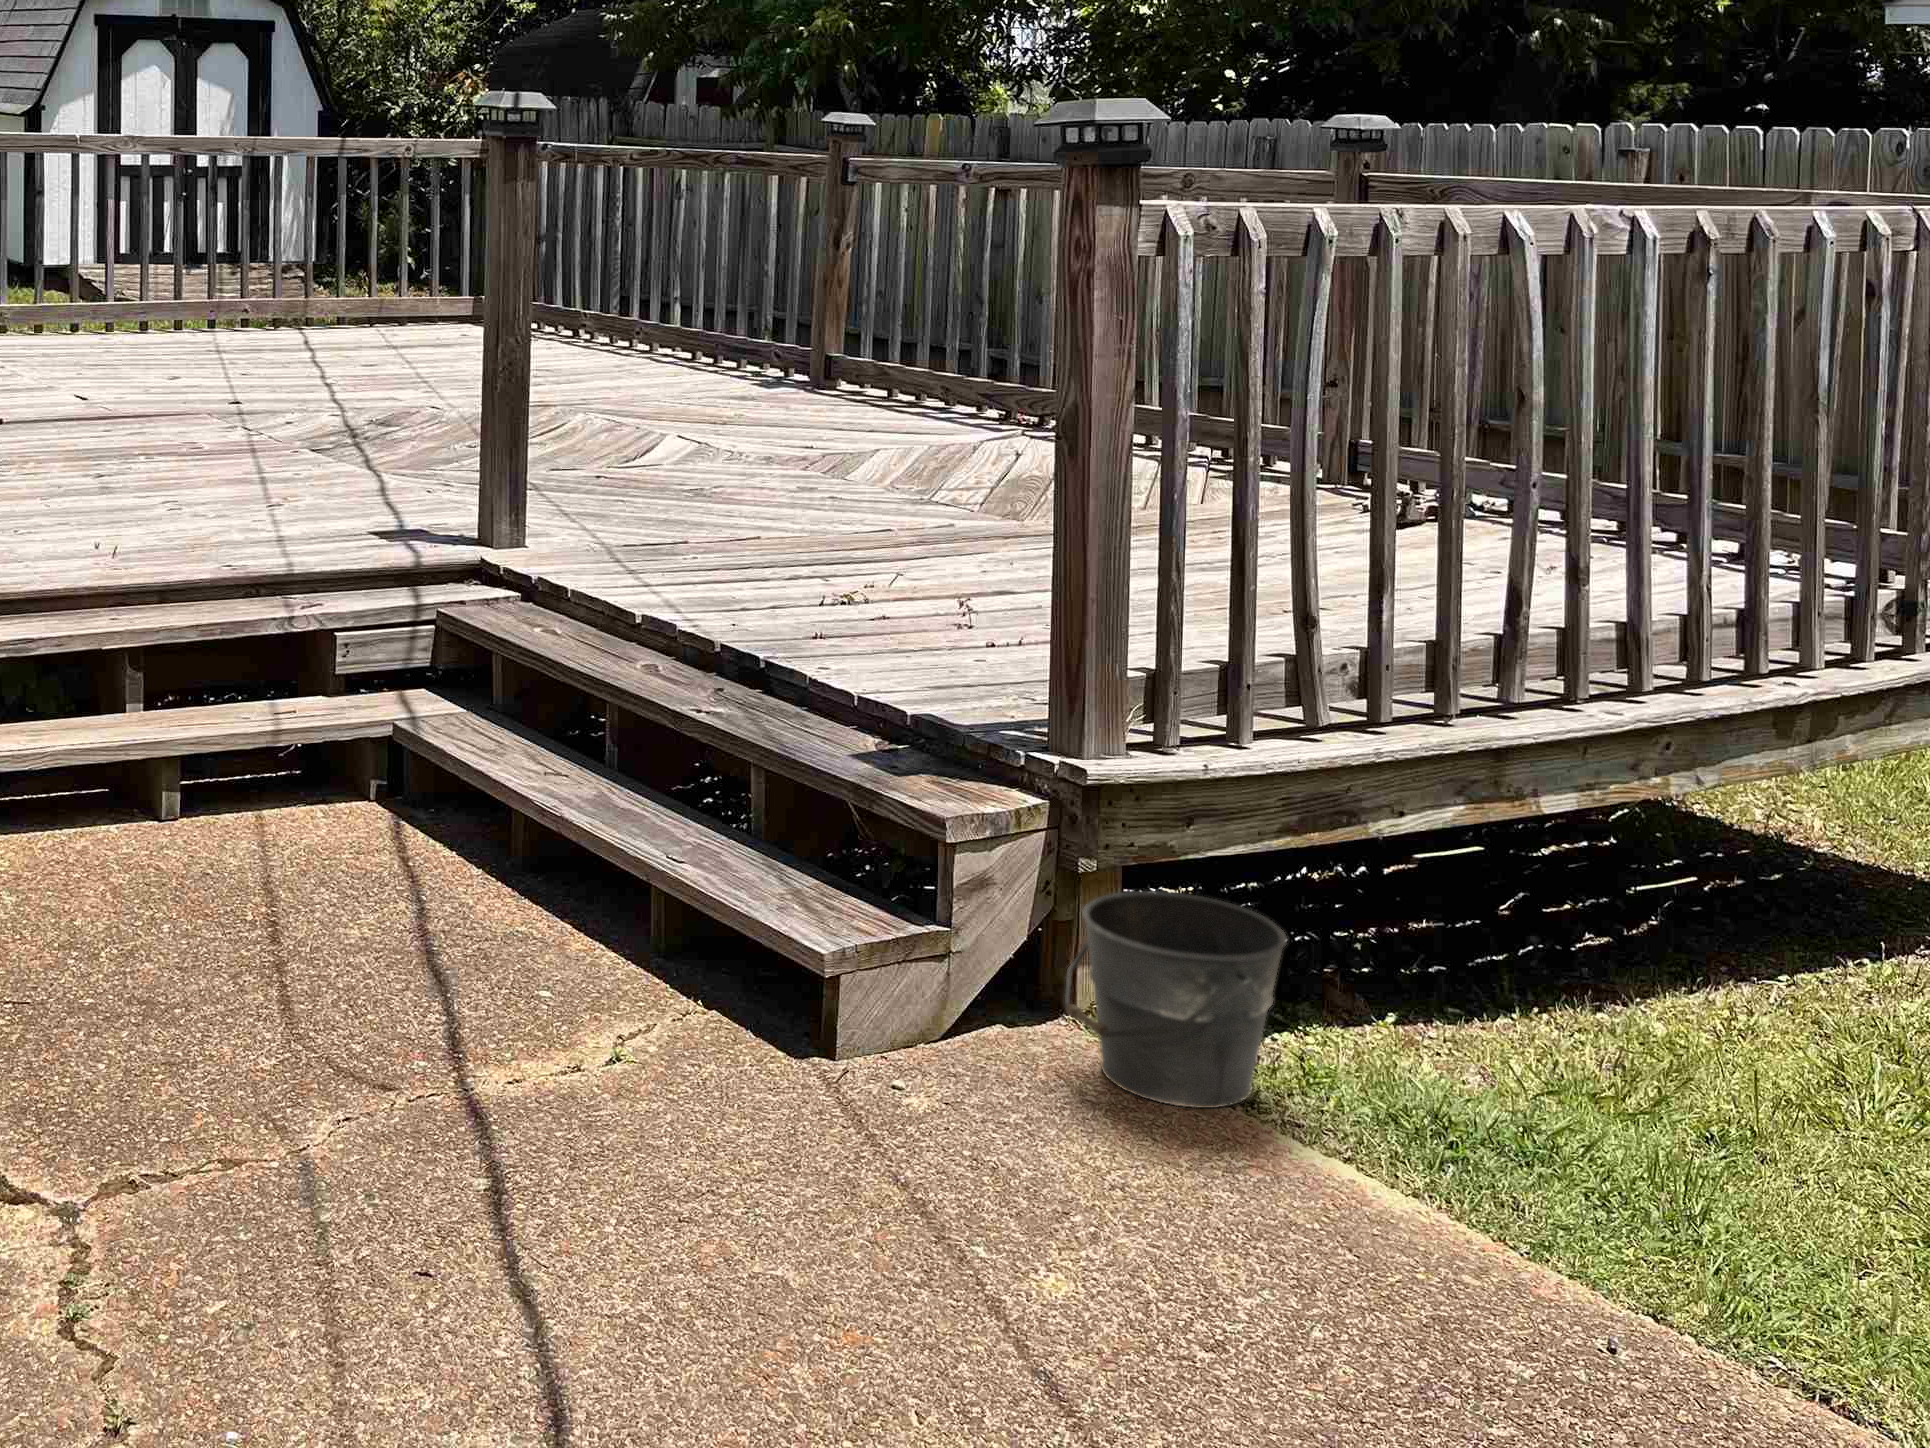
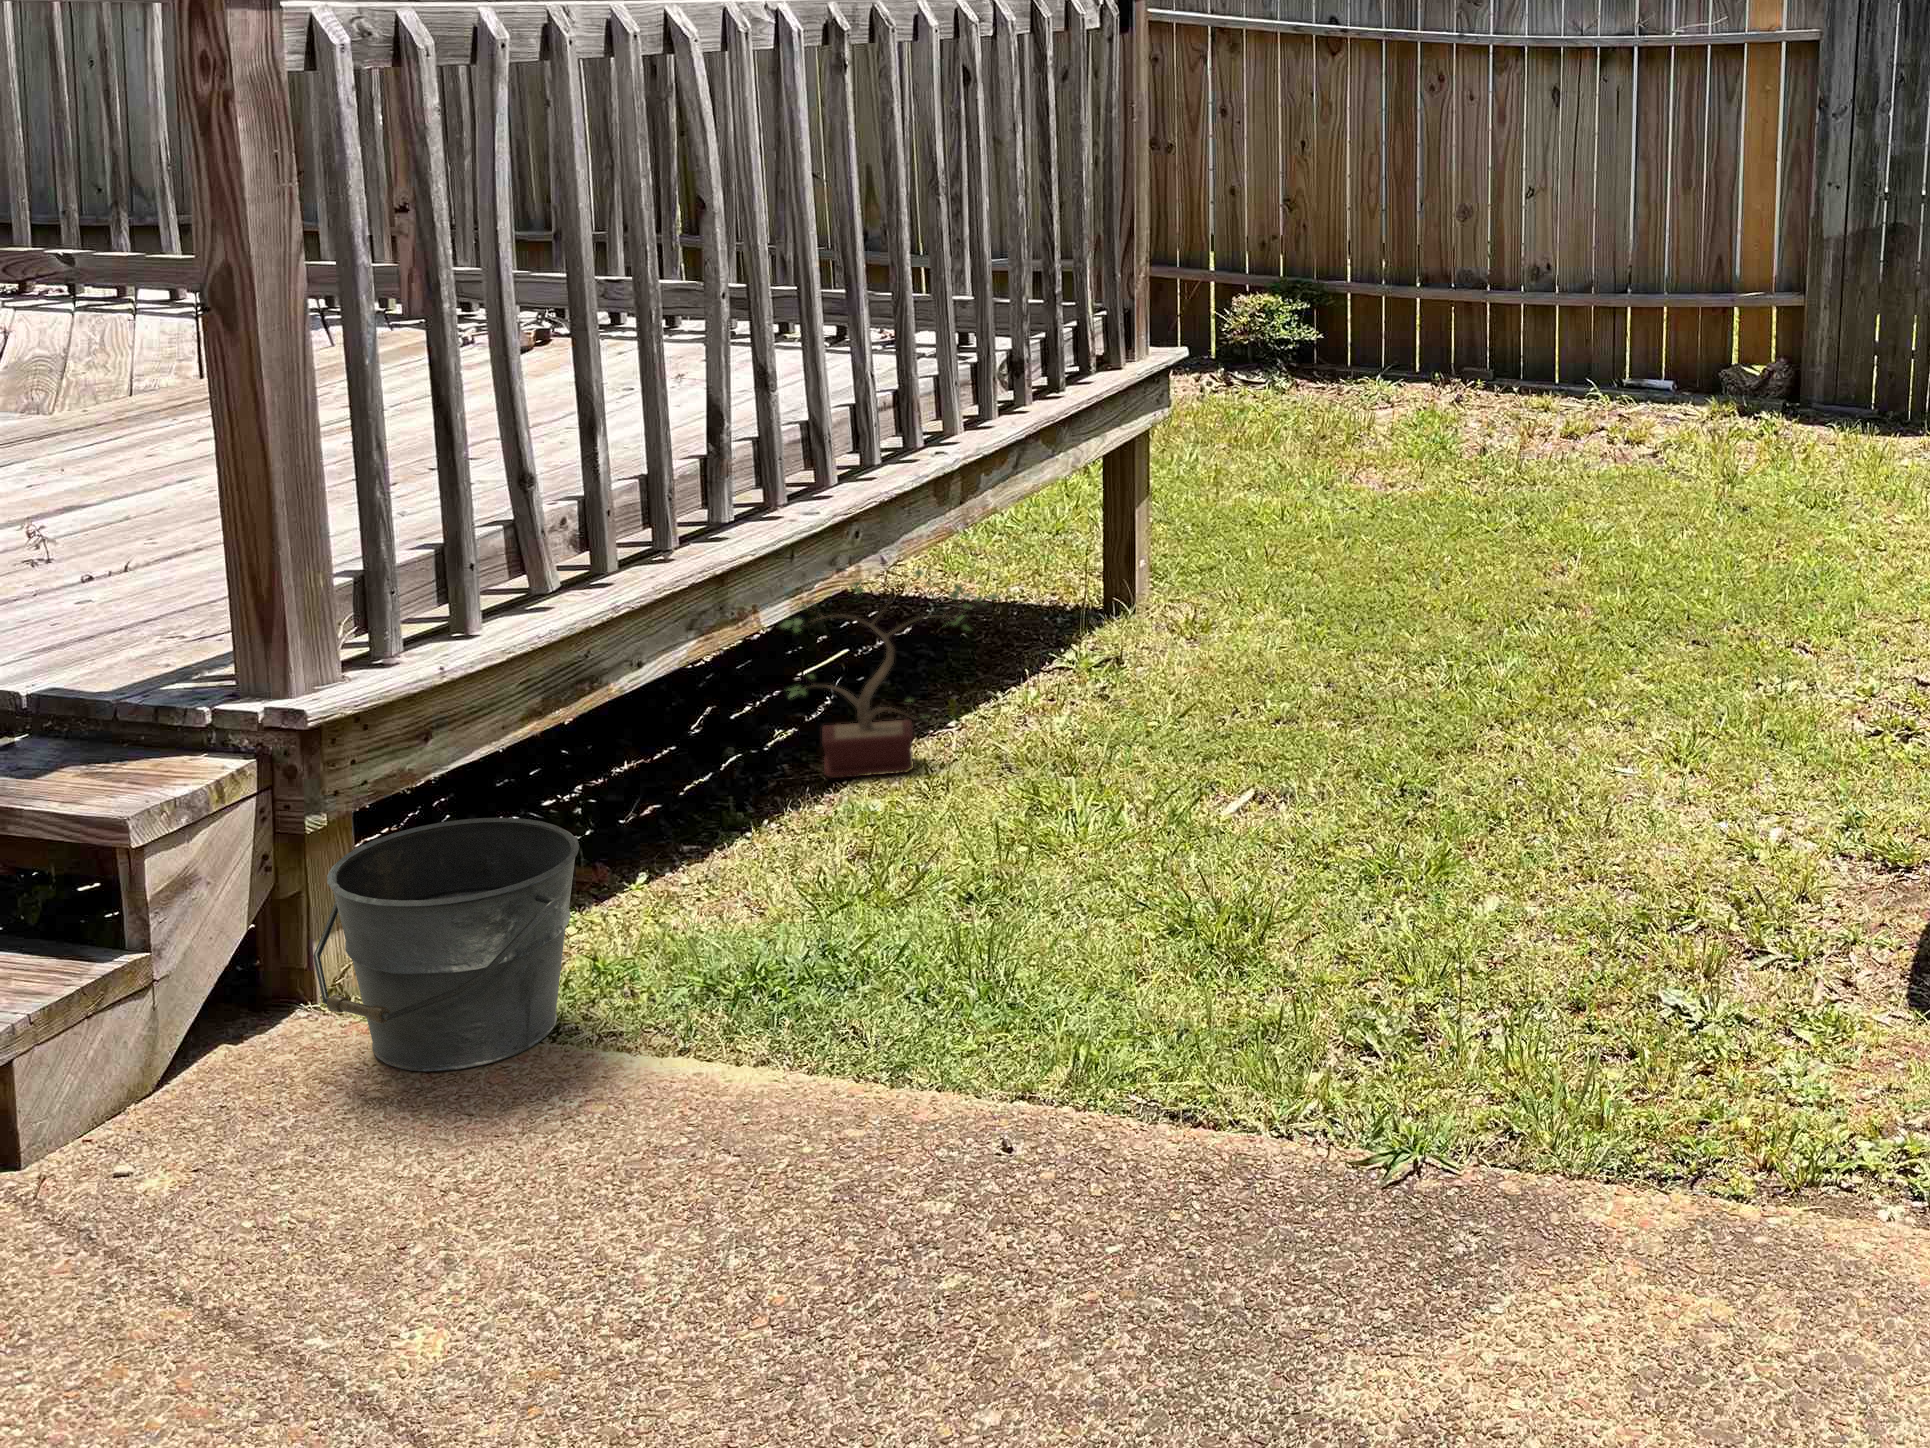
potted plant: none [1572,755,1833,1008] -> present [781,557,999,778]

